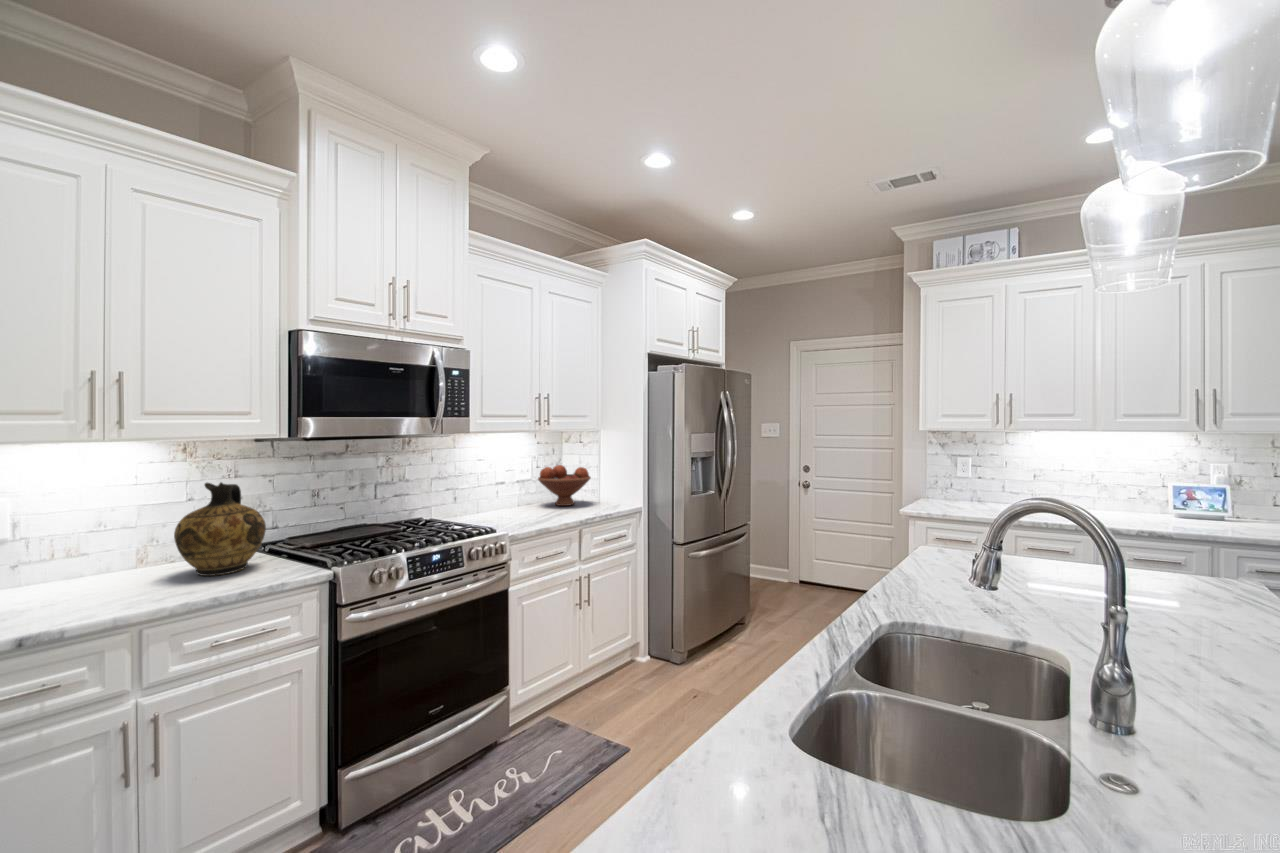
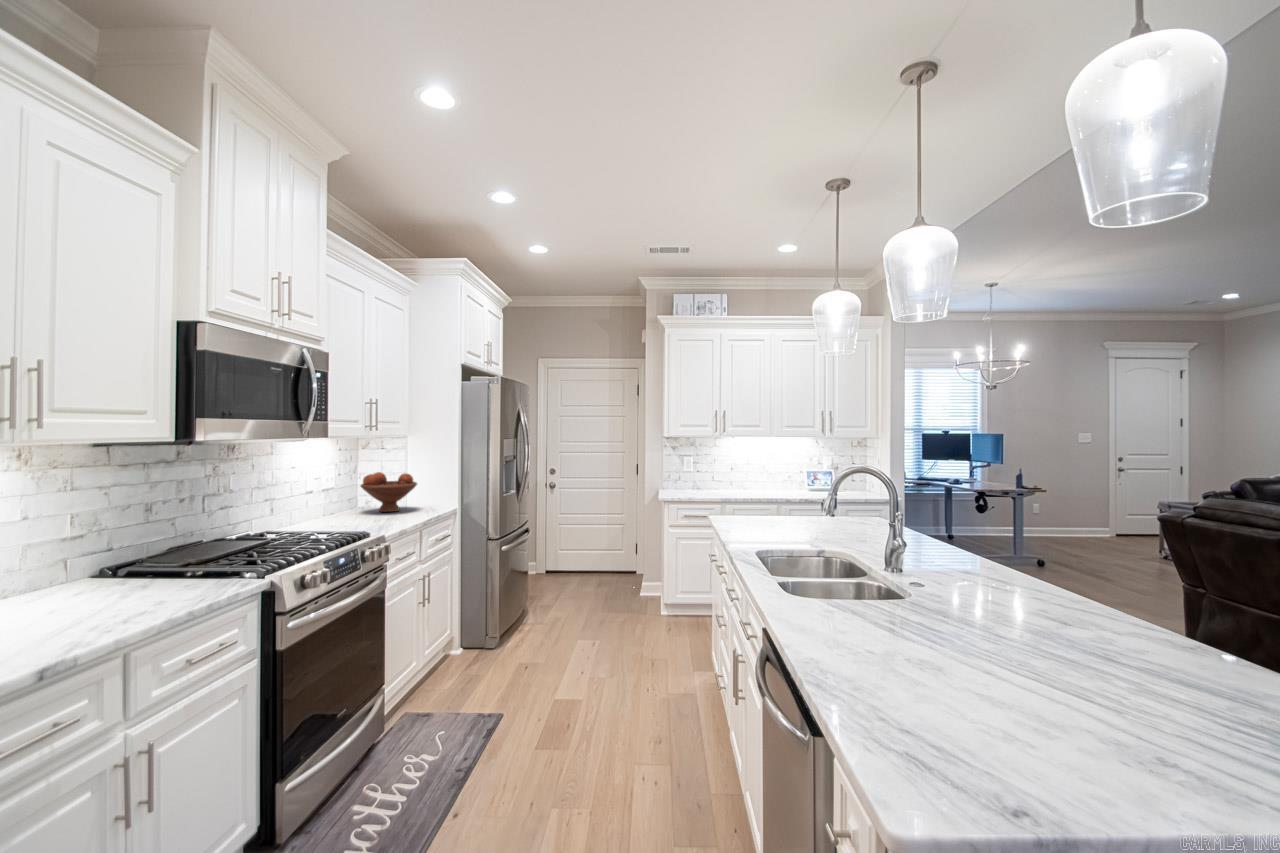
ceramic jug: present [174,482,266,576] -> none [66,494,185,607]

